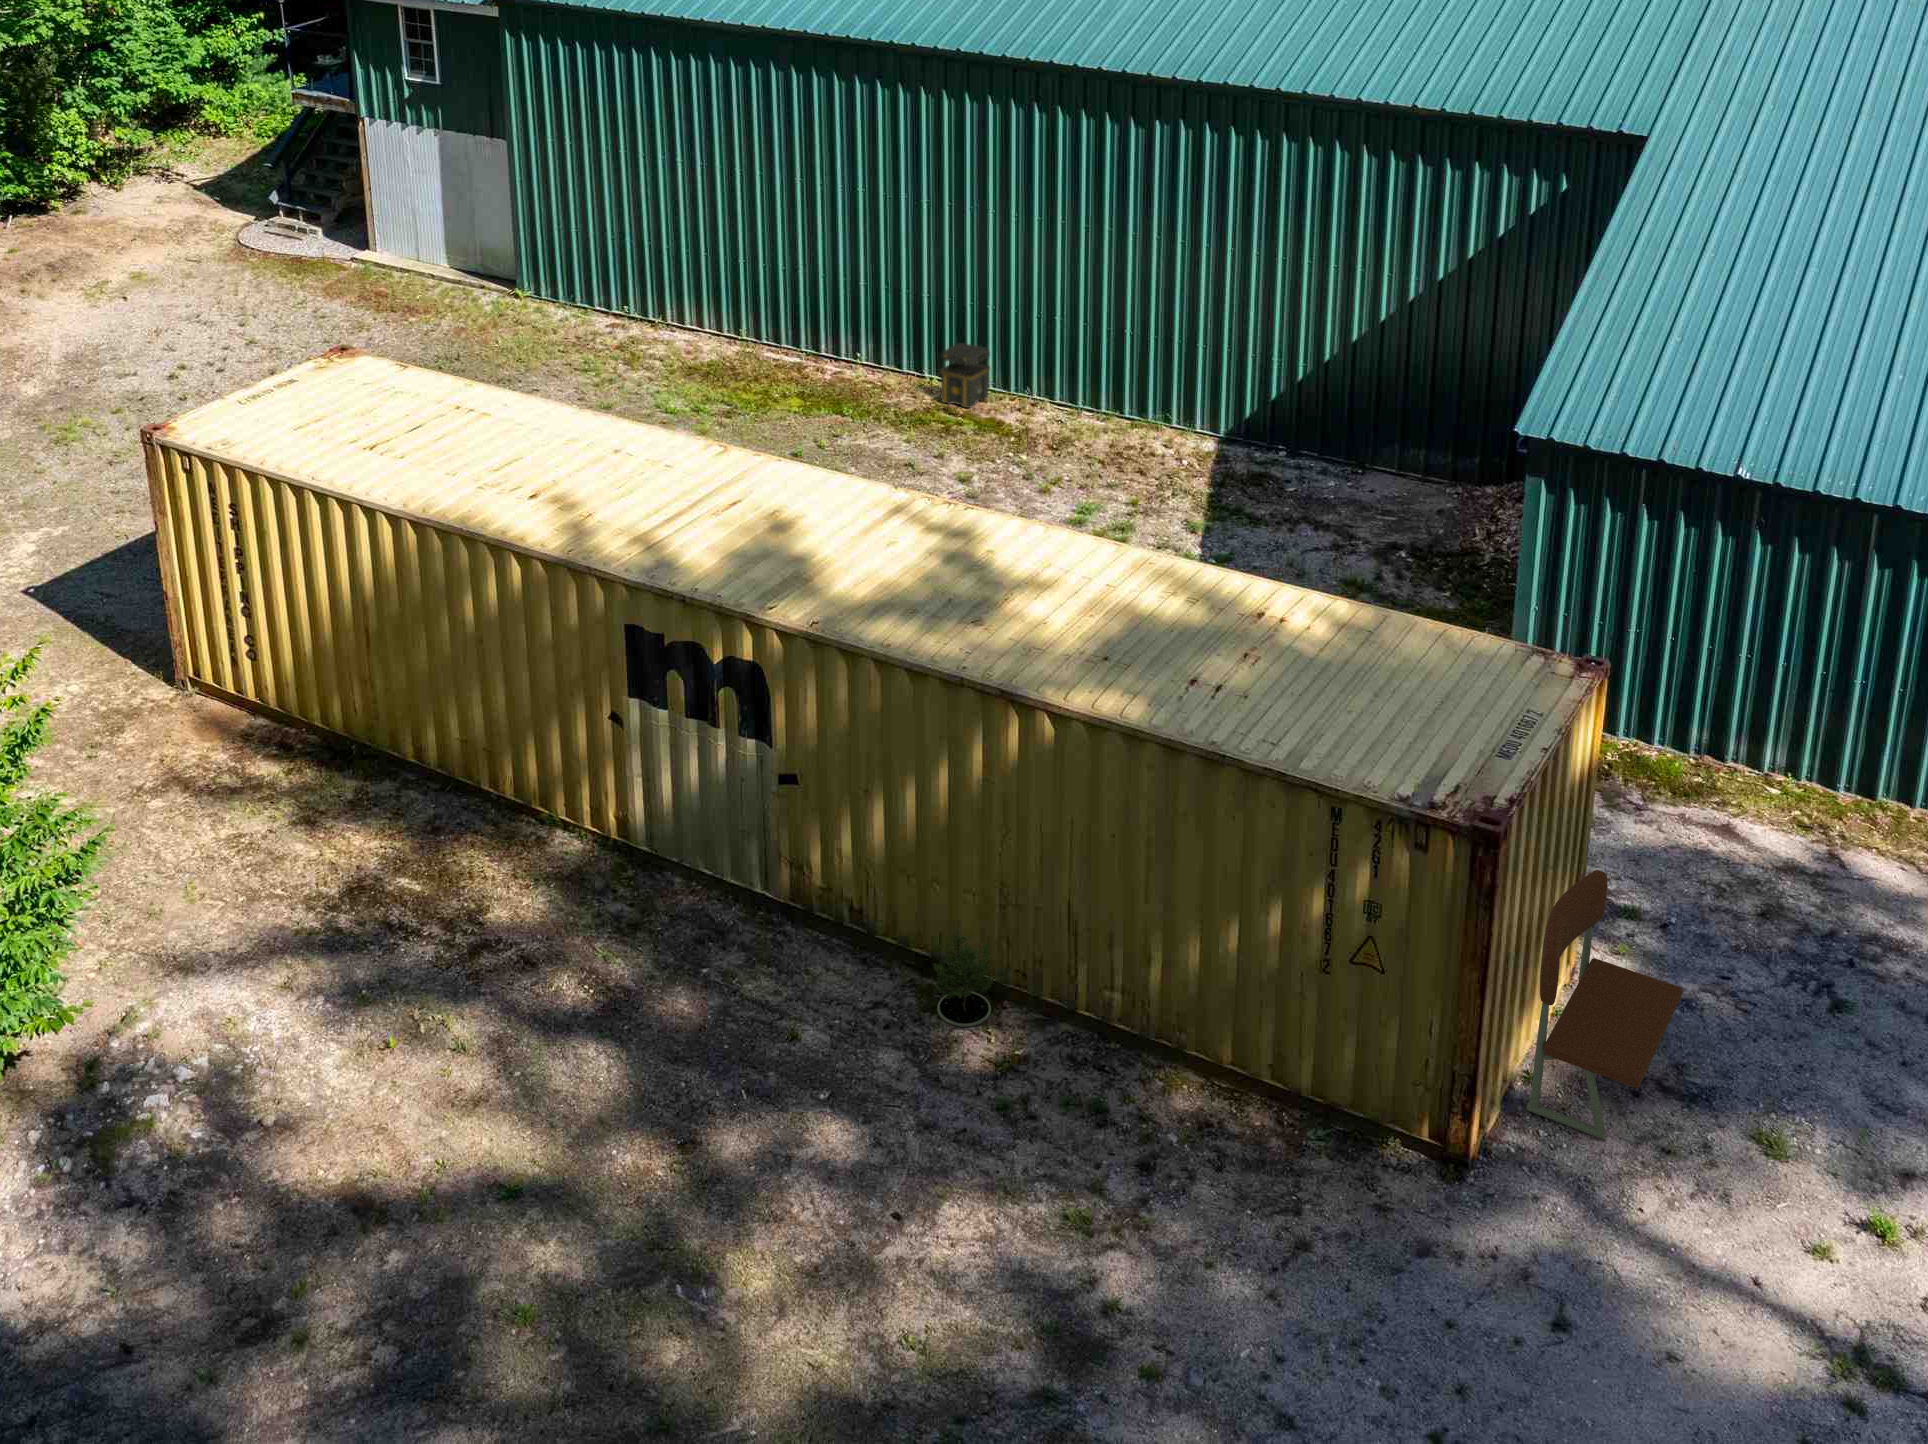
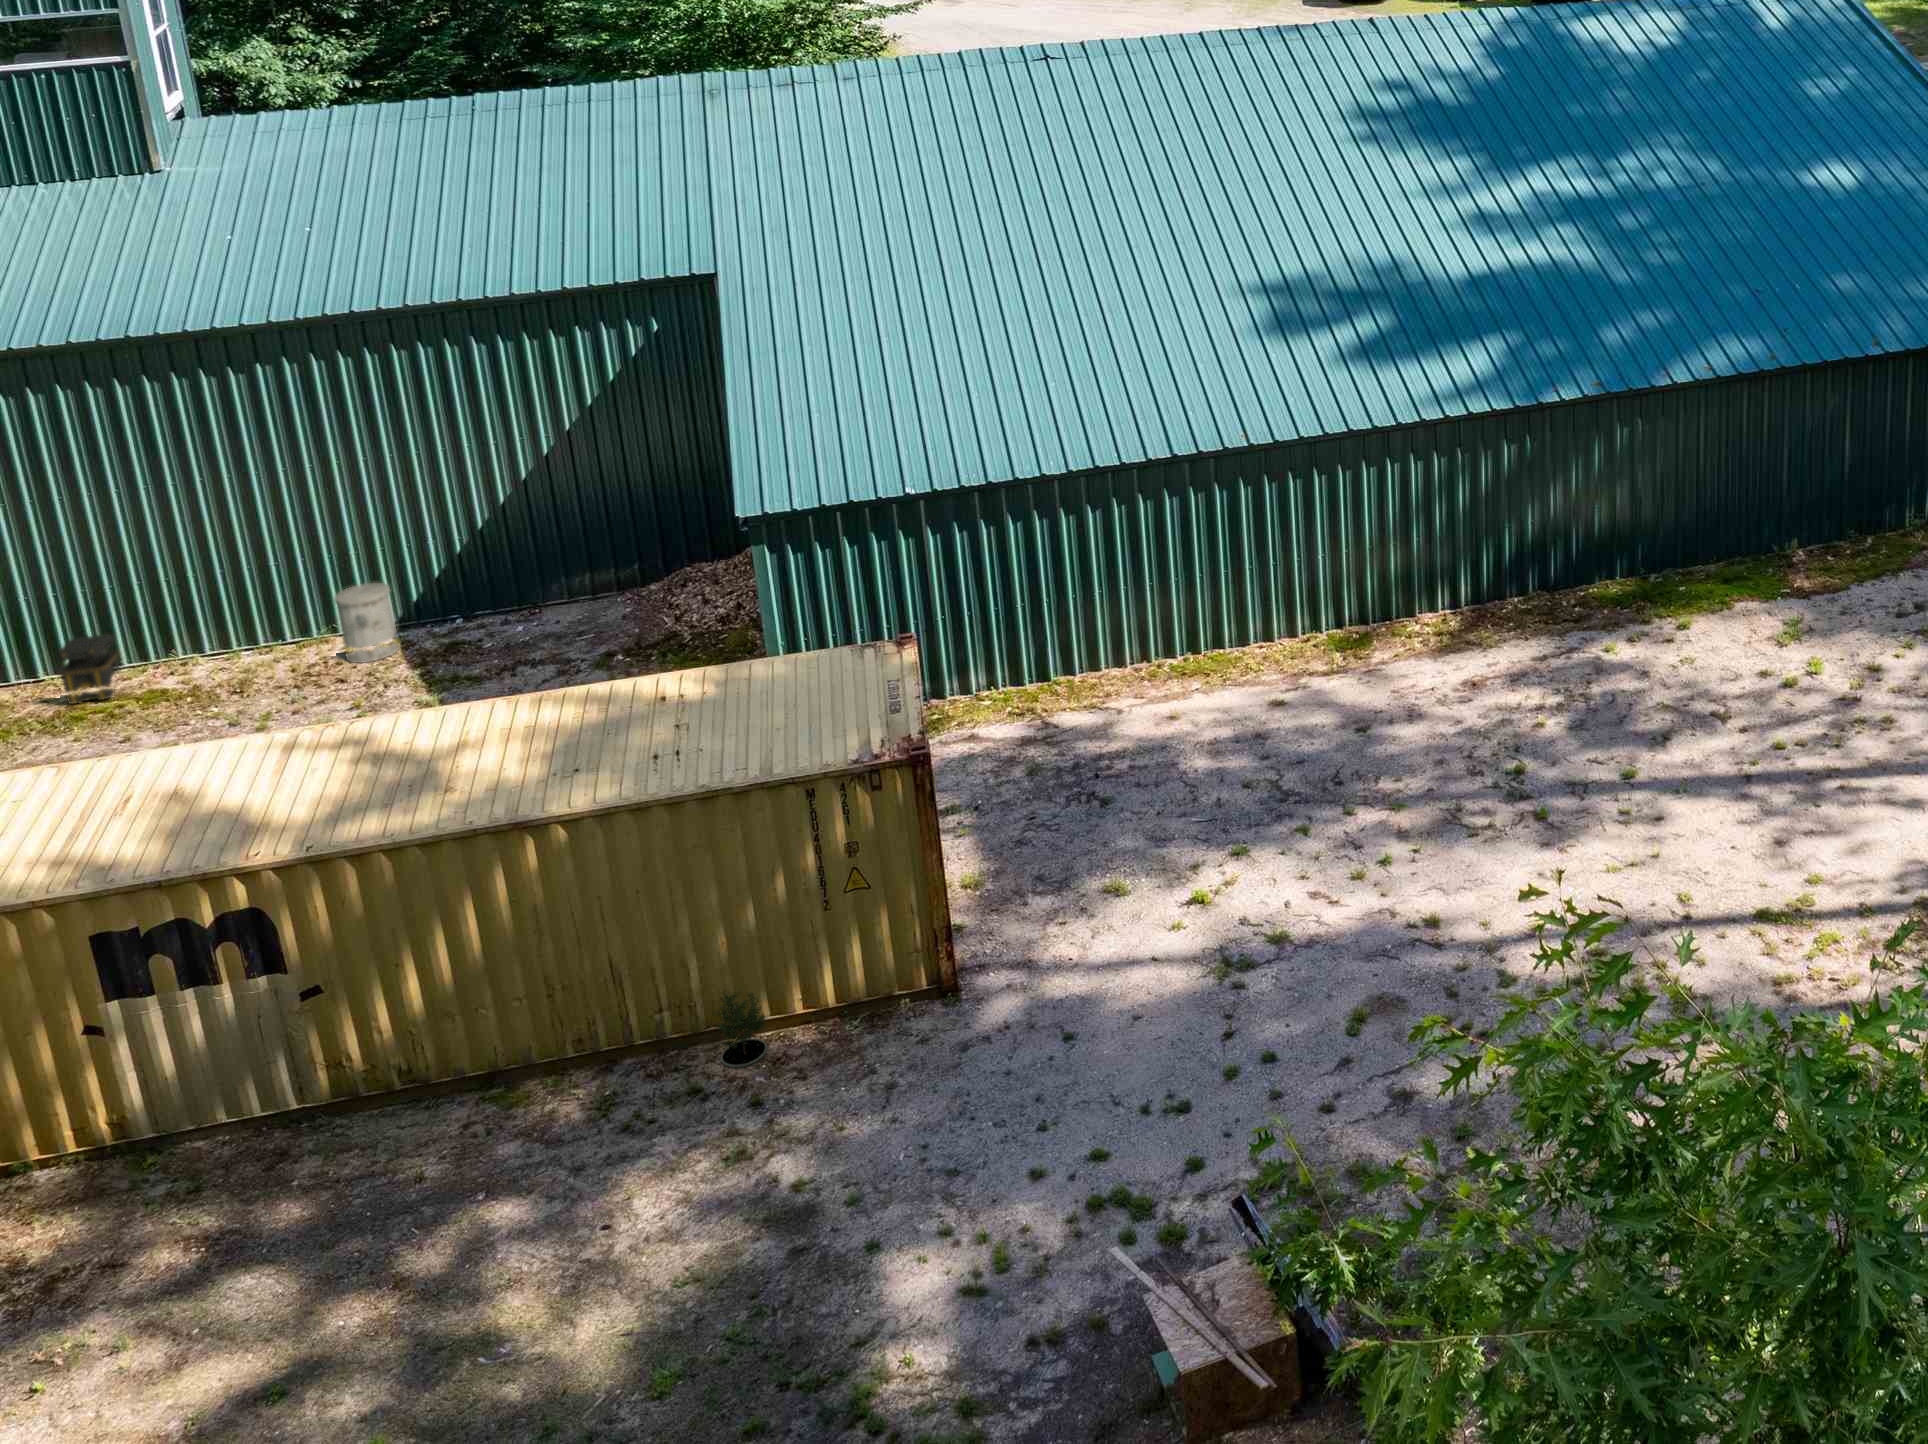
trash can: none [1157,373,1212,457] -> present [334,583,400,663]
bench: present [1527,870,1682,1139] -> none [942,767,1034,937]
potted tree: present [934,927,995,1027] -> present [714,990,767,1068]

